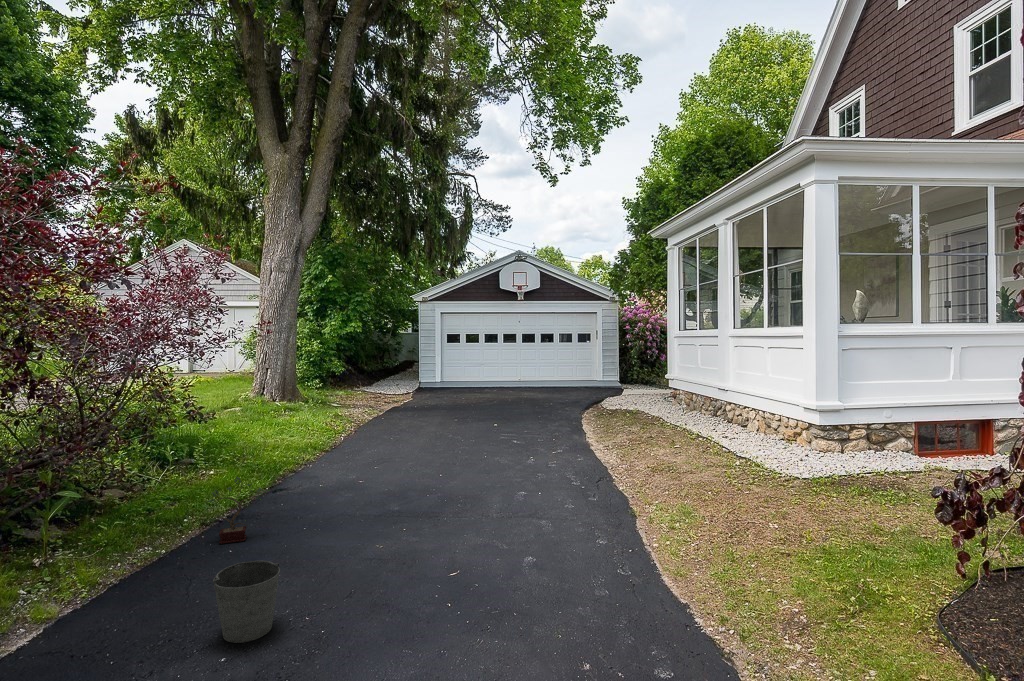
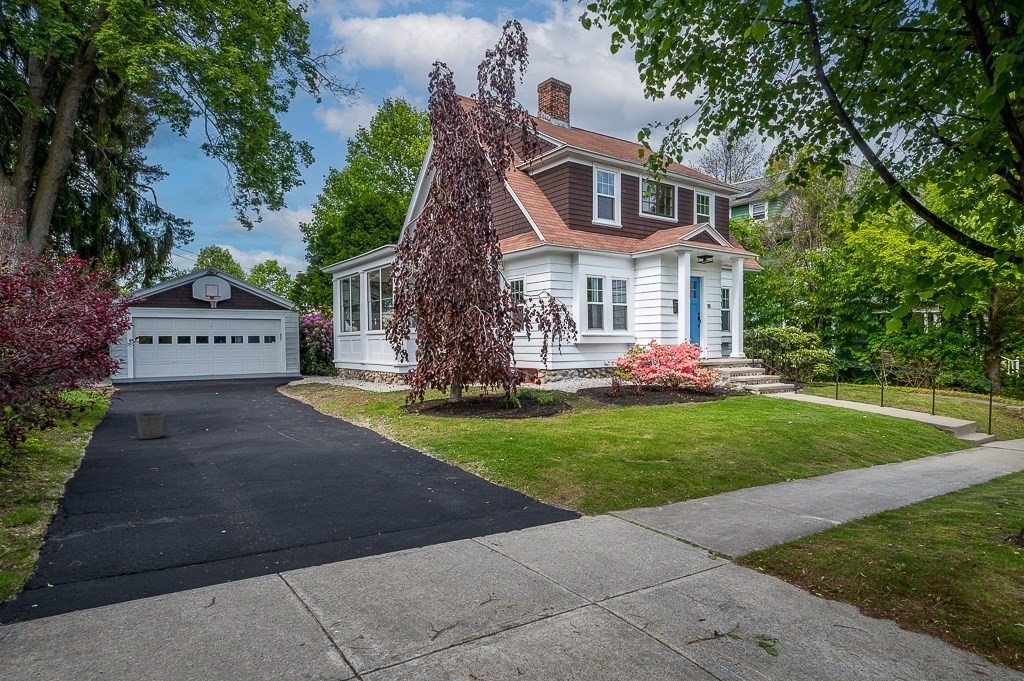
potted plant: present [208,477,270,544] -> none [79,396,117,430]

